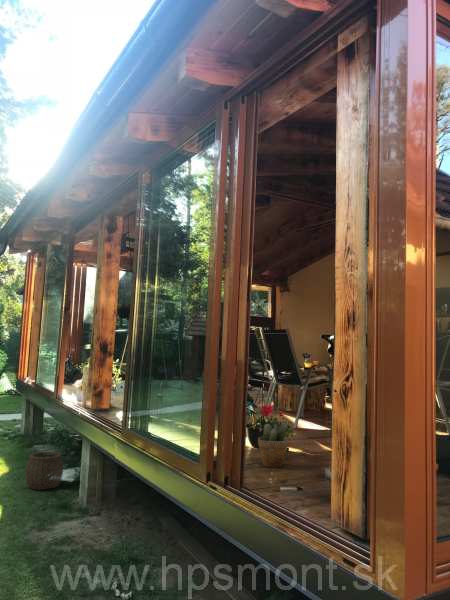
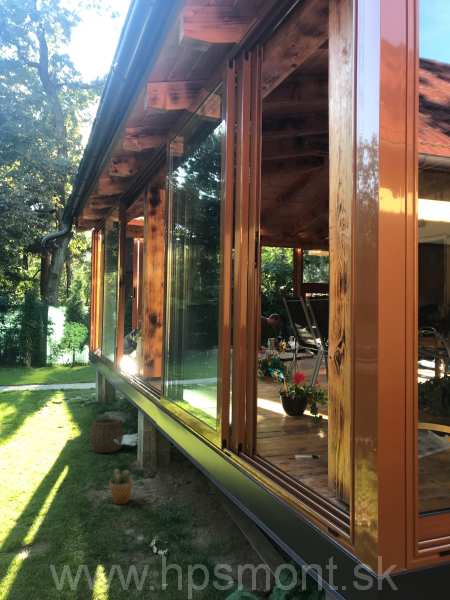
potted plant: present [258,424,288,468] -> present [109,469,133,504]

